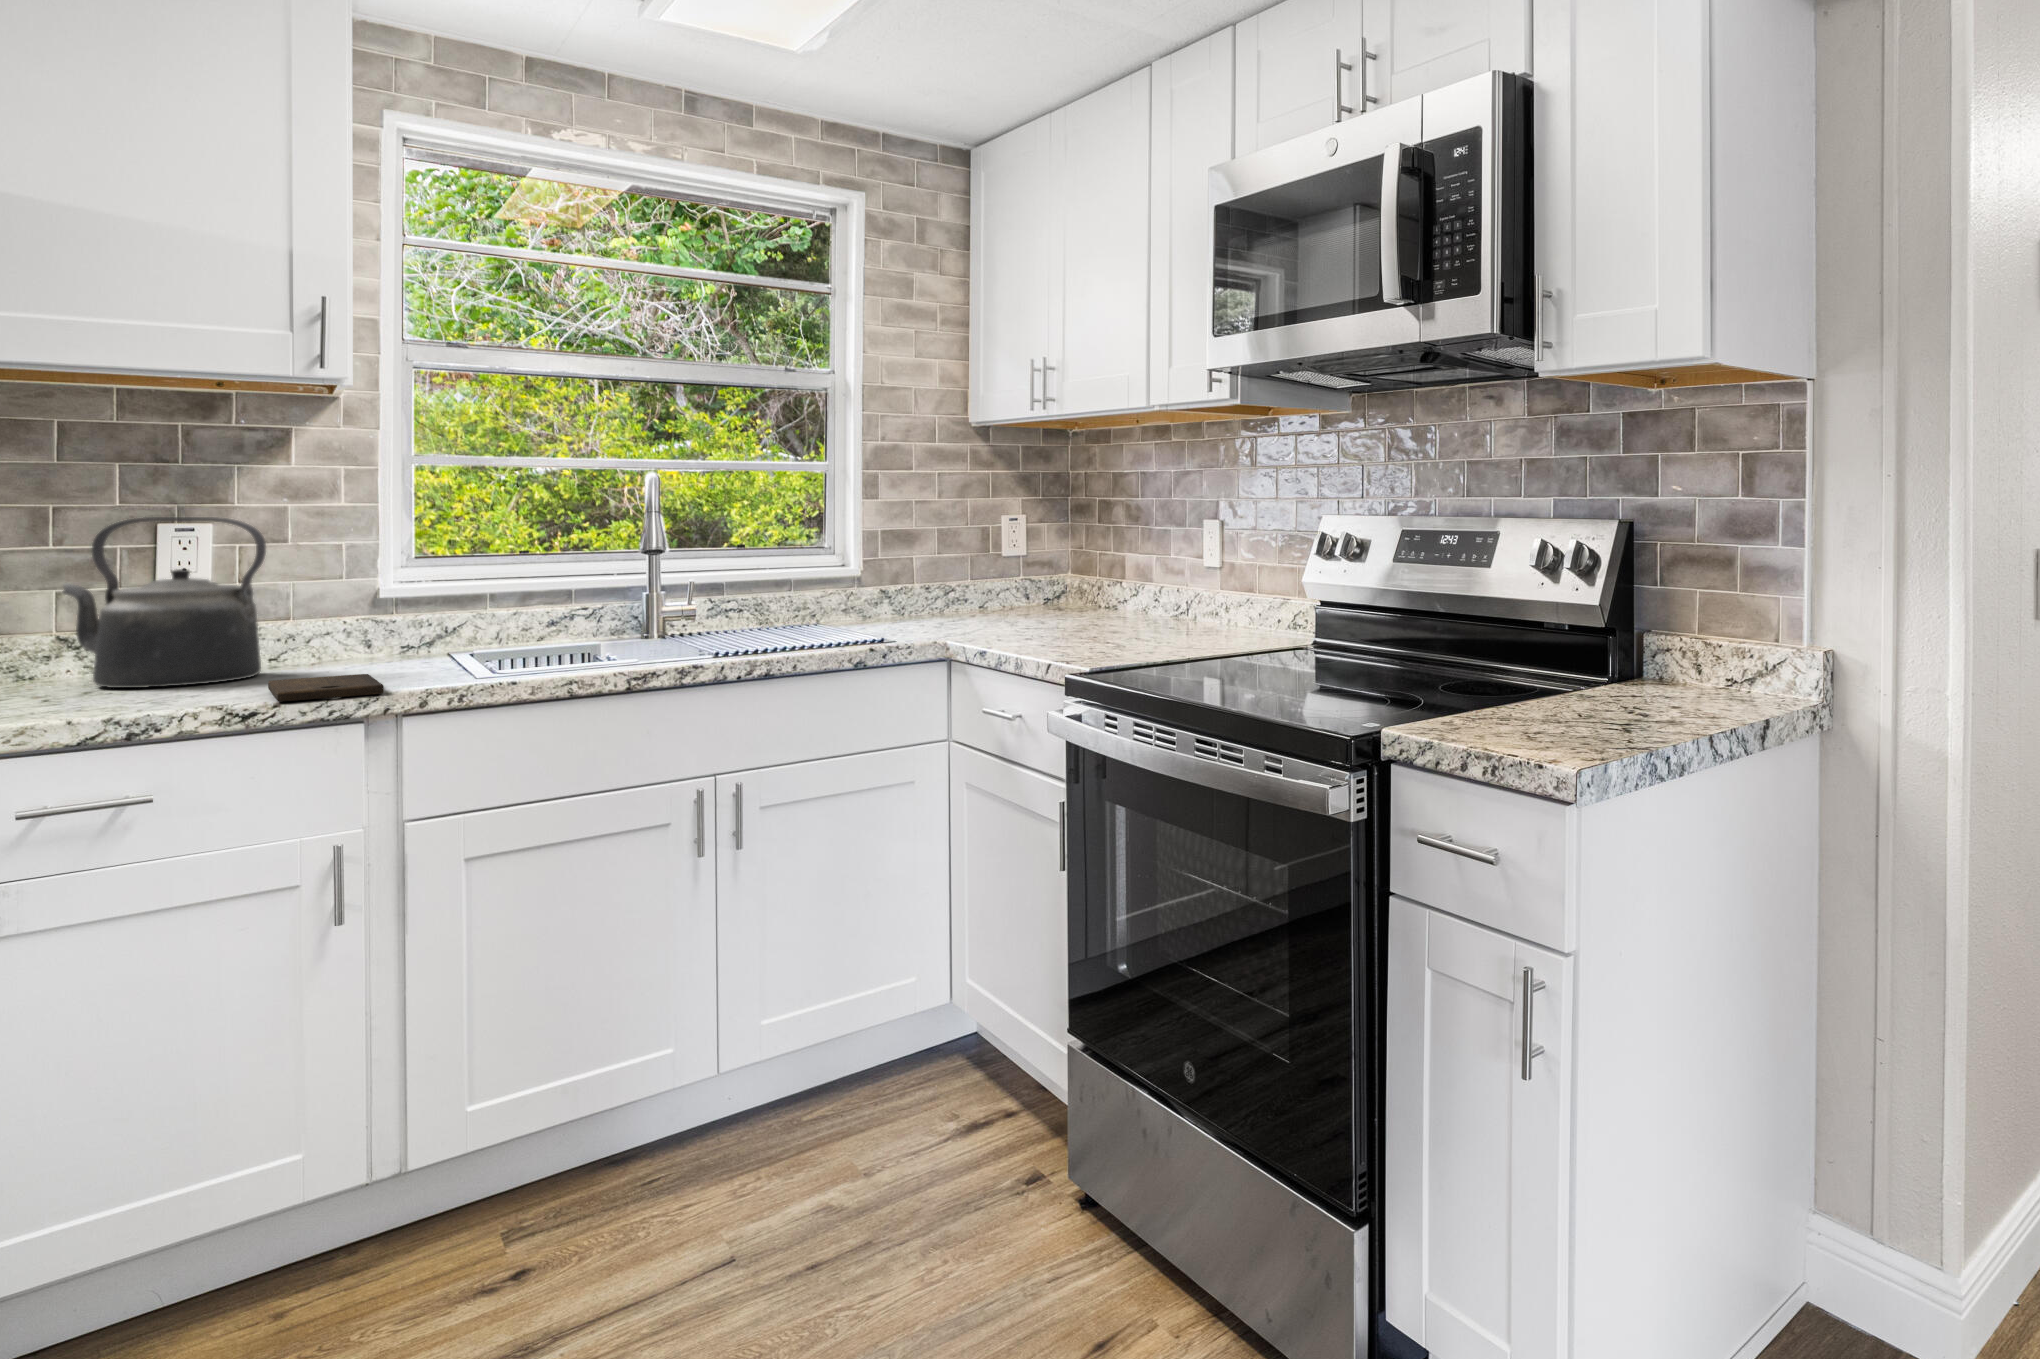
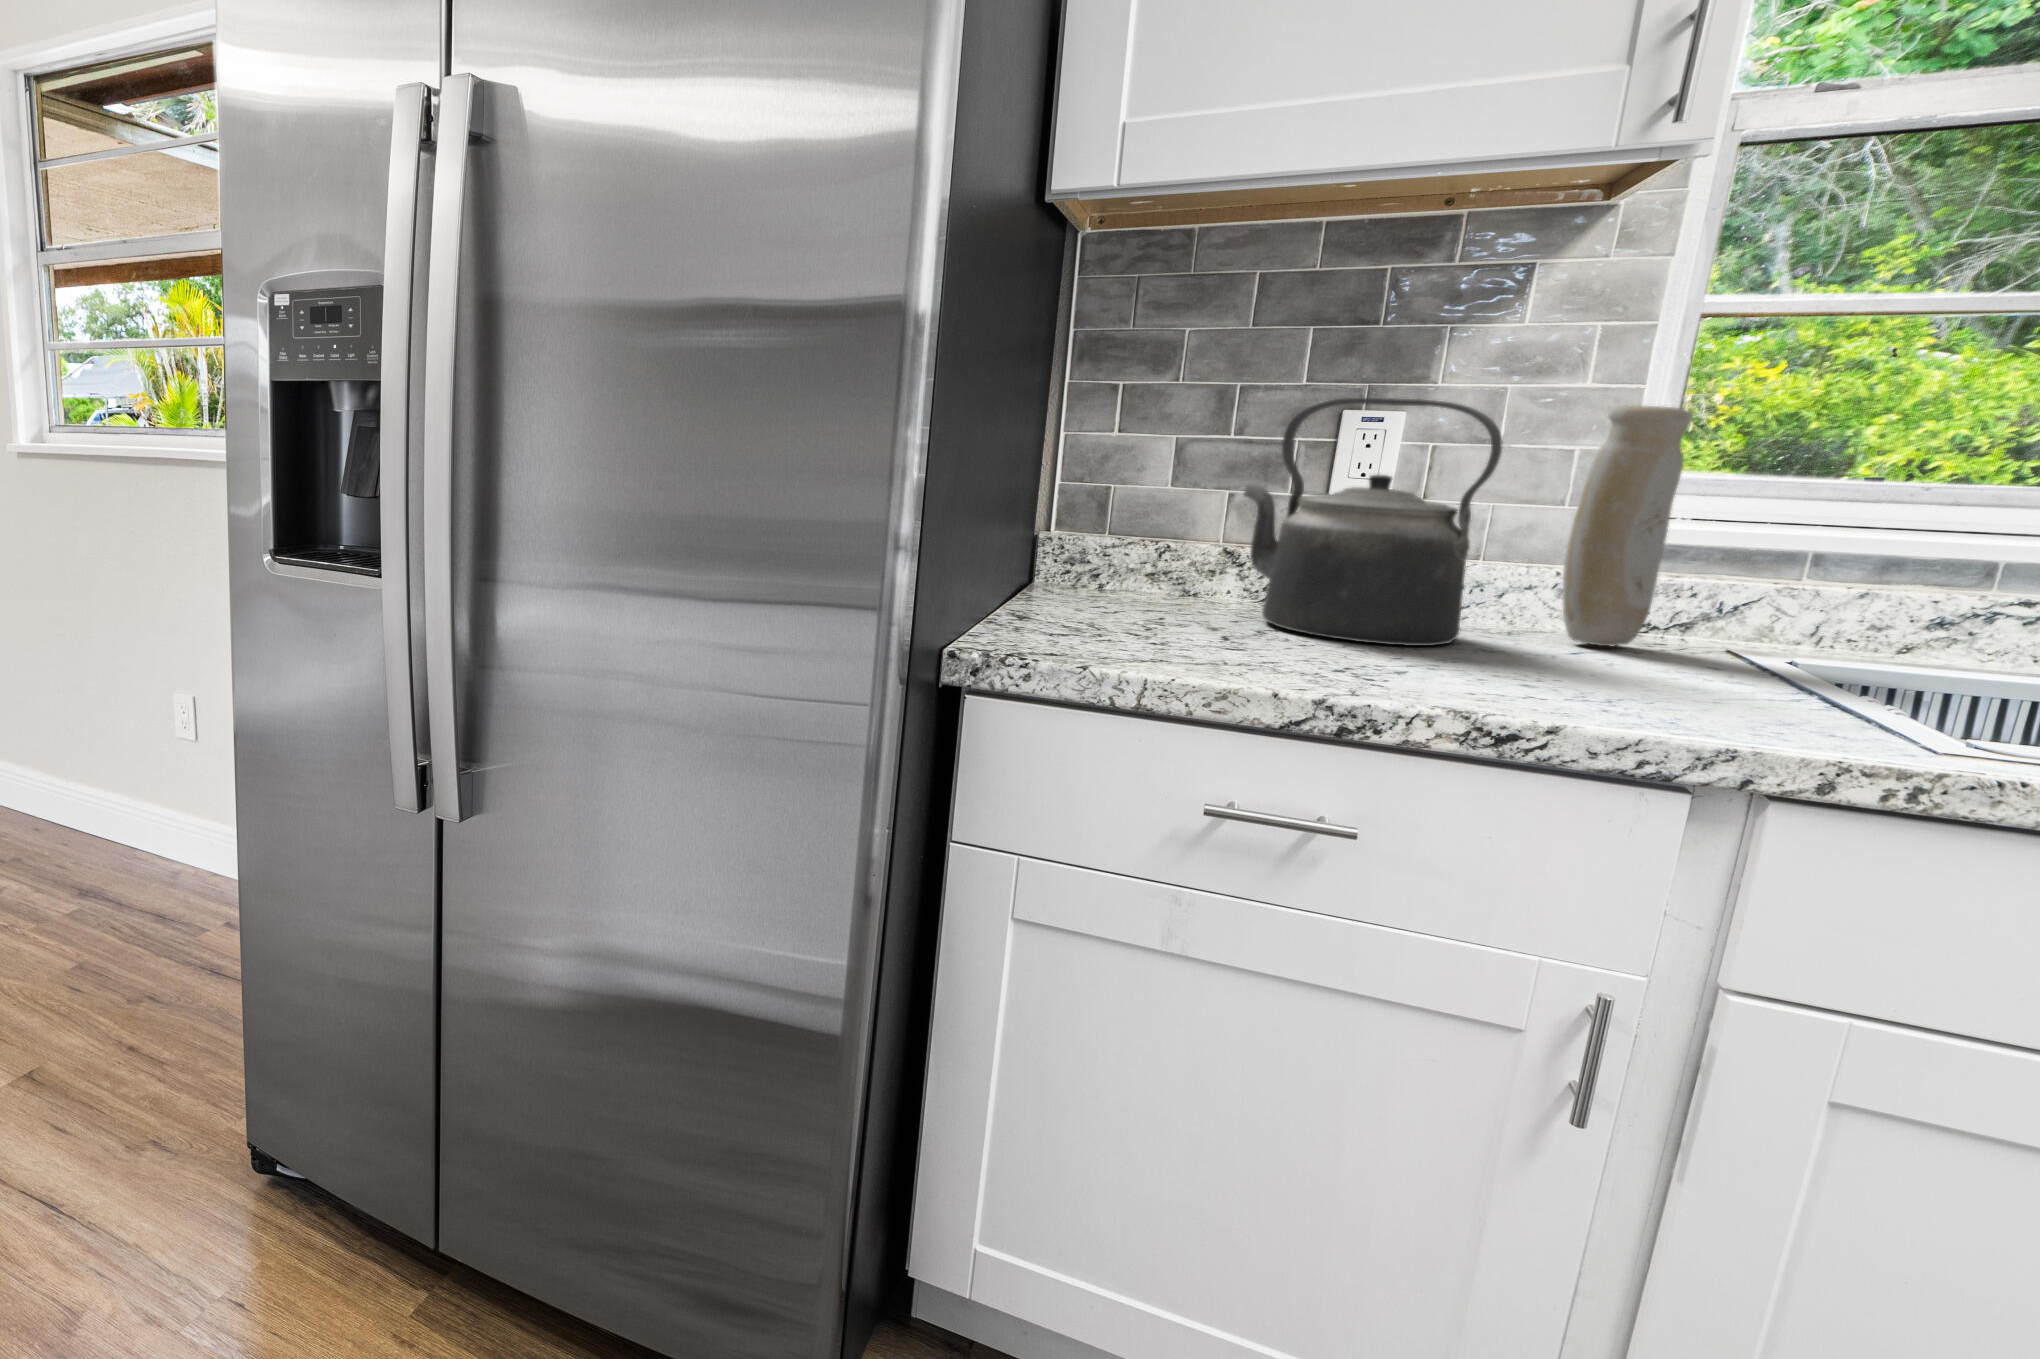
vase: none [335,514,397,663] -> present [1563,405,1693,647]
cutting board: present [268,674,384,702] -> none [1501,667,1737,742]

